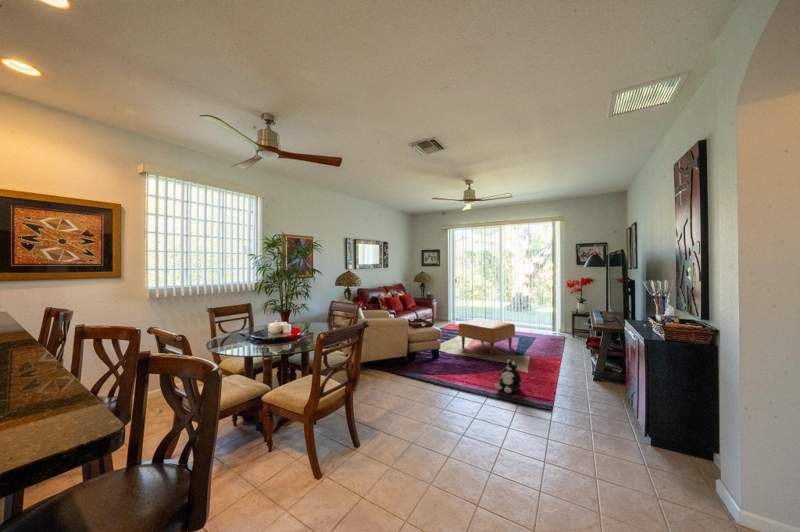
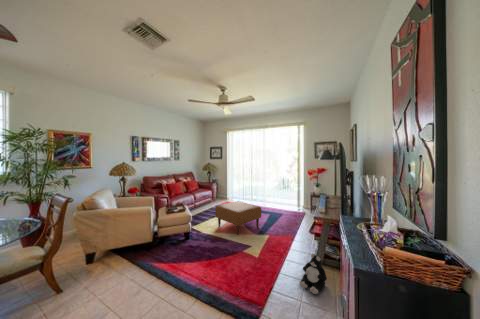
plush toy: present [494,359,521,393] -> present [299,254,327,294]

